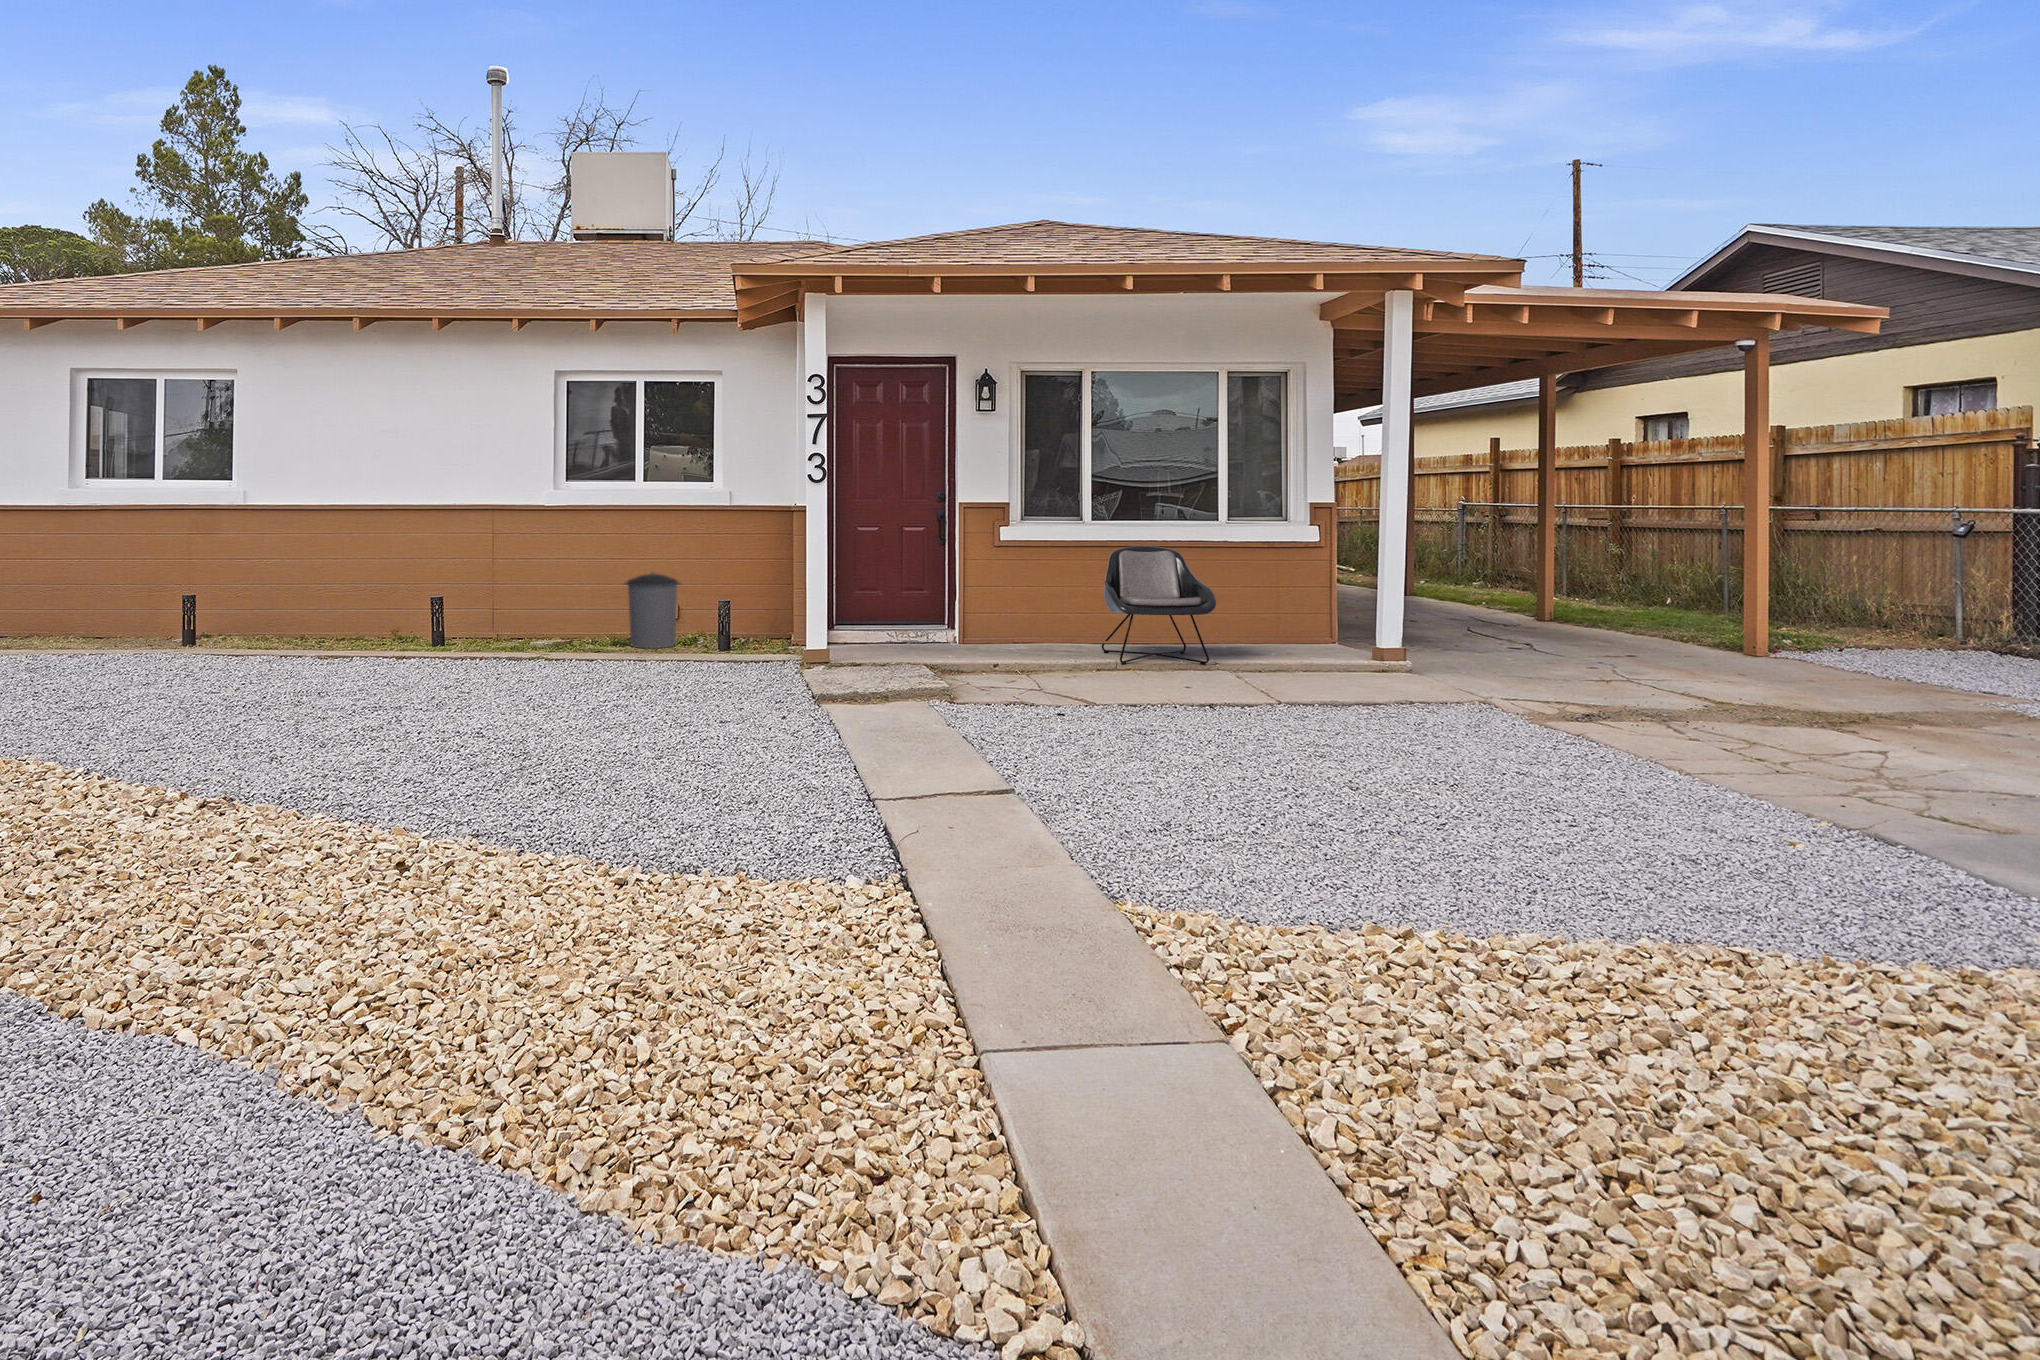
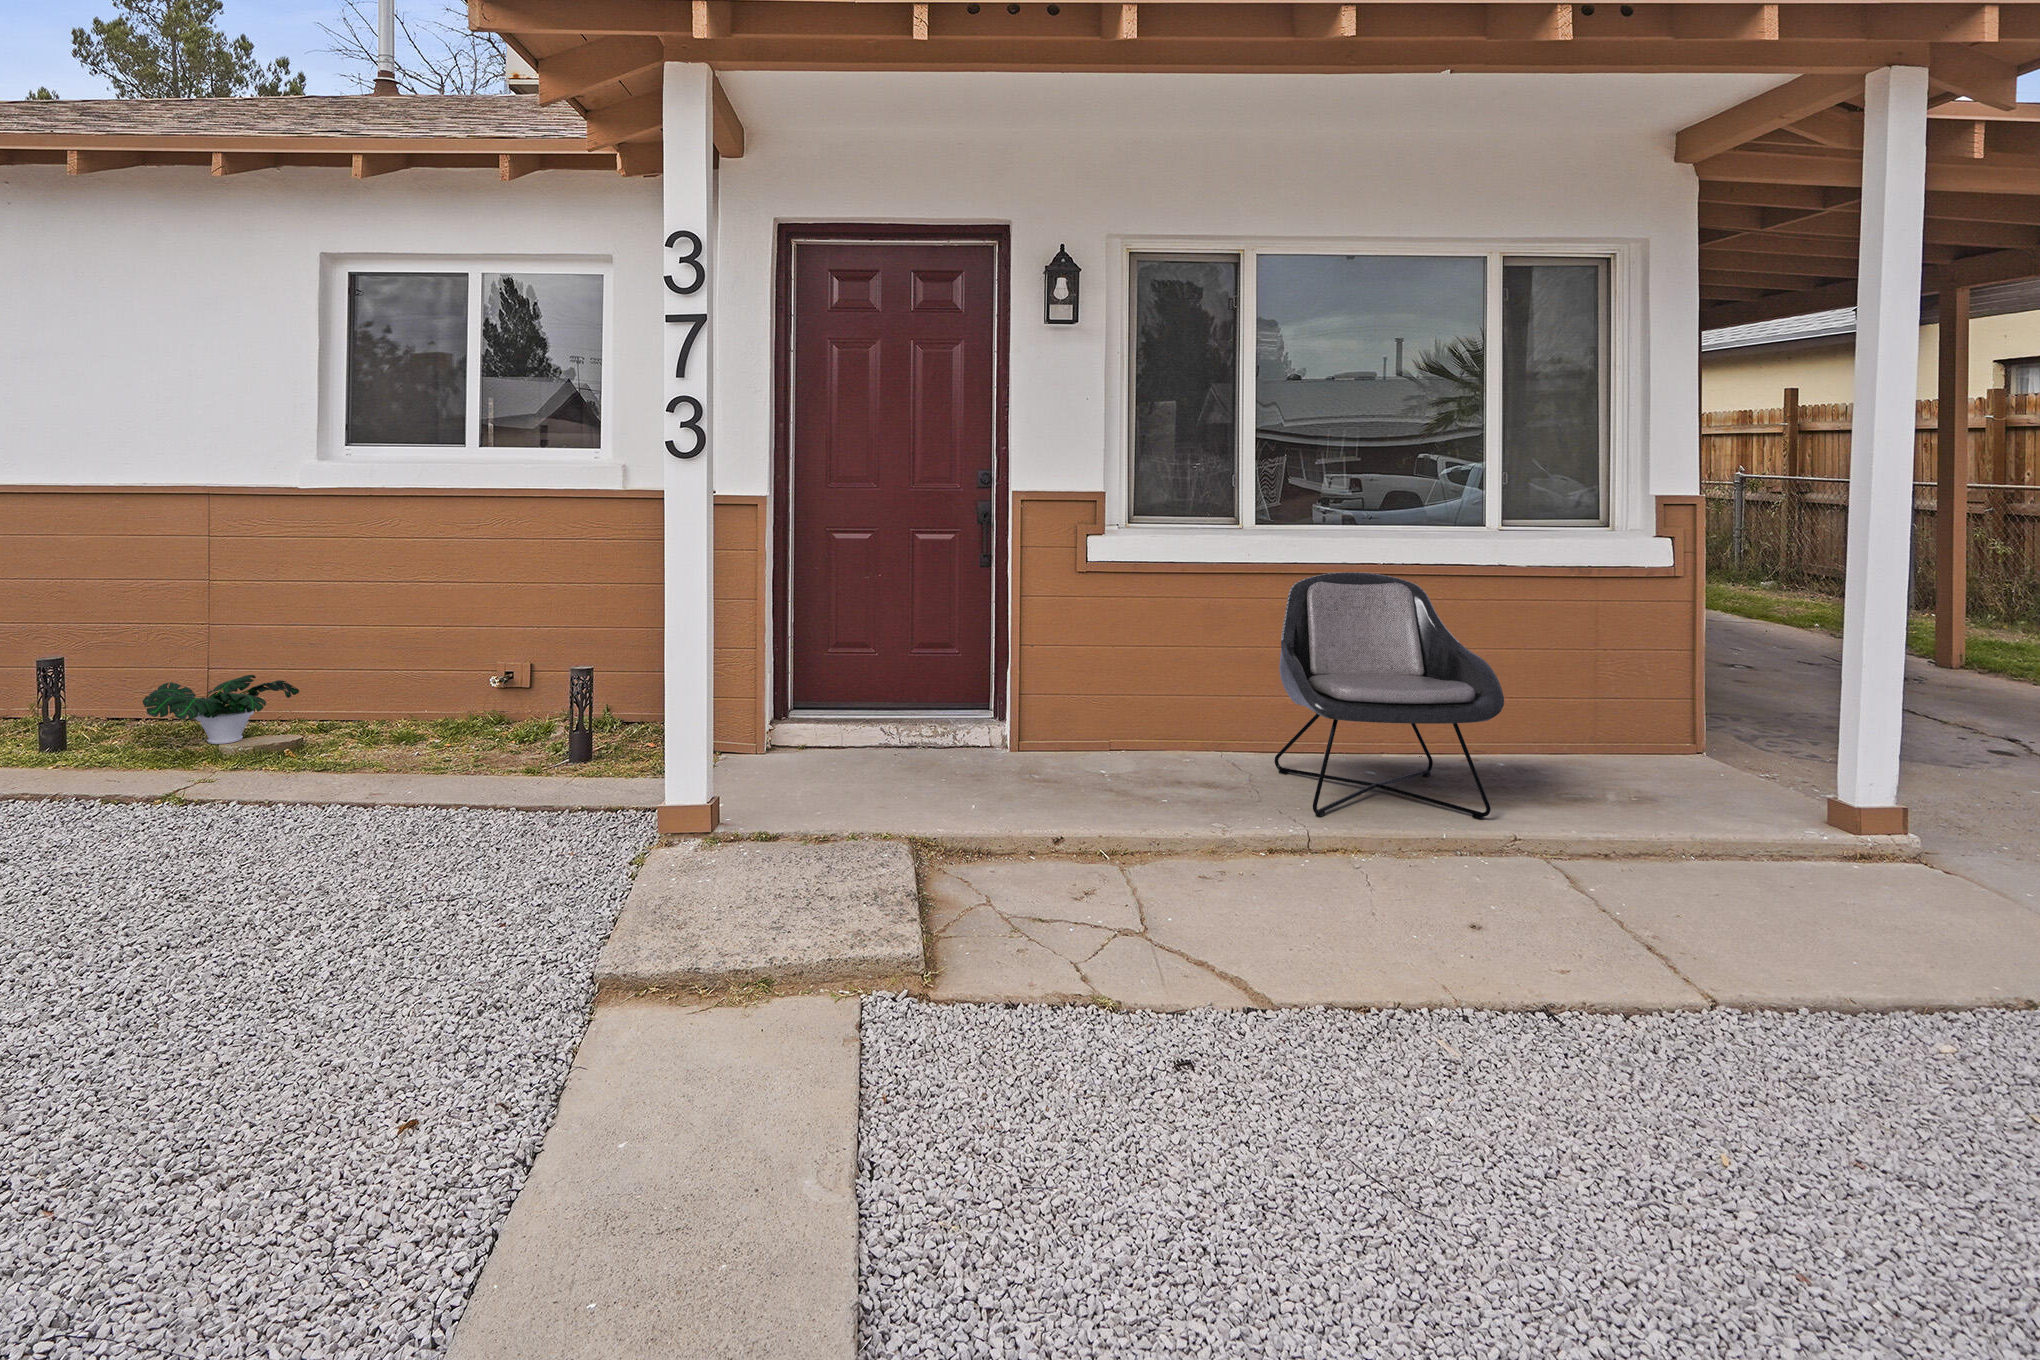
trash can: present [625,573,680,648] -> none [407,608,512,751]
potted plant: none [483,612,560,647] -> present [143,675,299,744]

